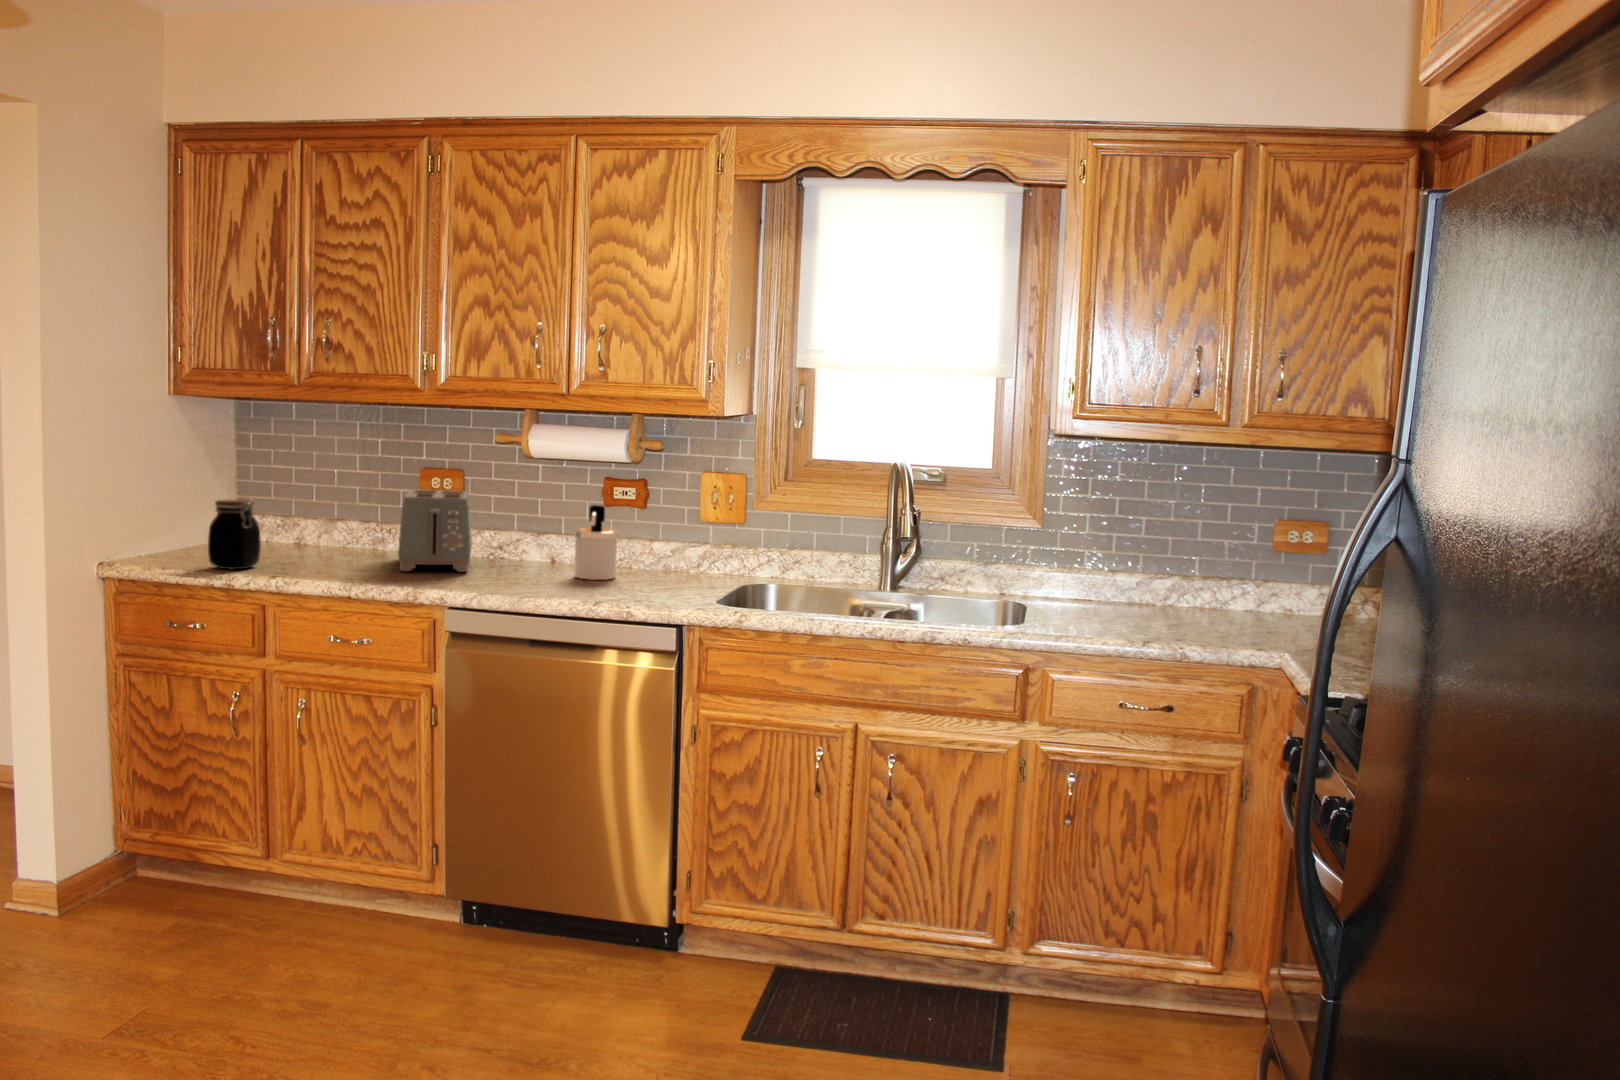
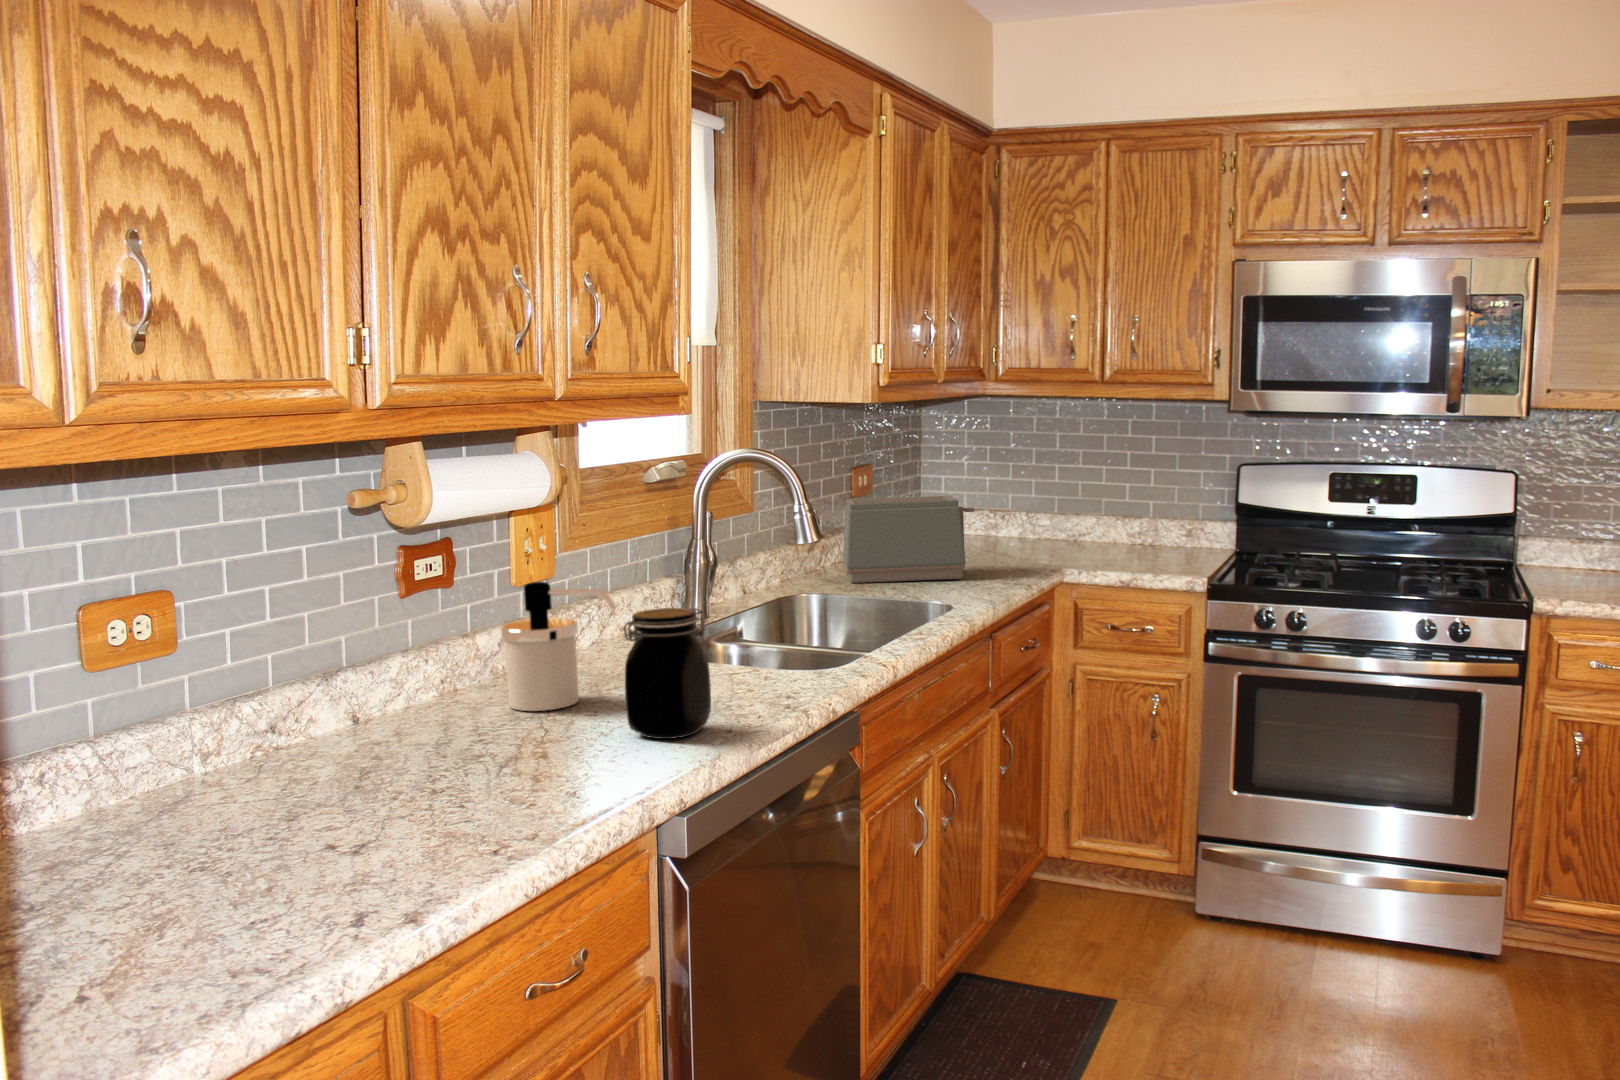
toaster: present [398,490,471,572] -> present [843,496,975,583]
jar: present [208,500,261,569] -> present [624,607,711,739]

